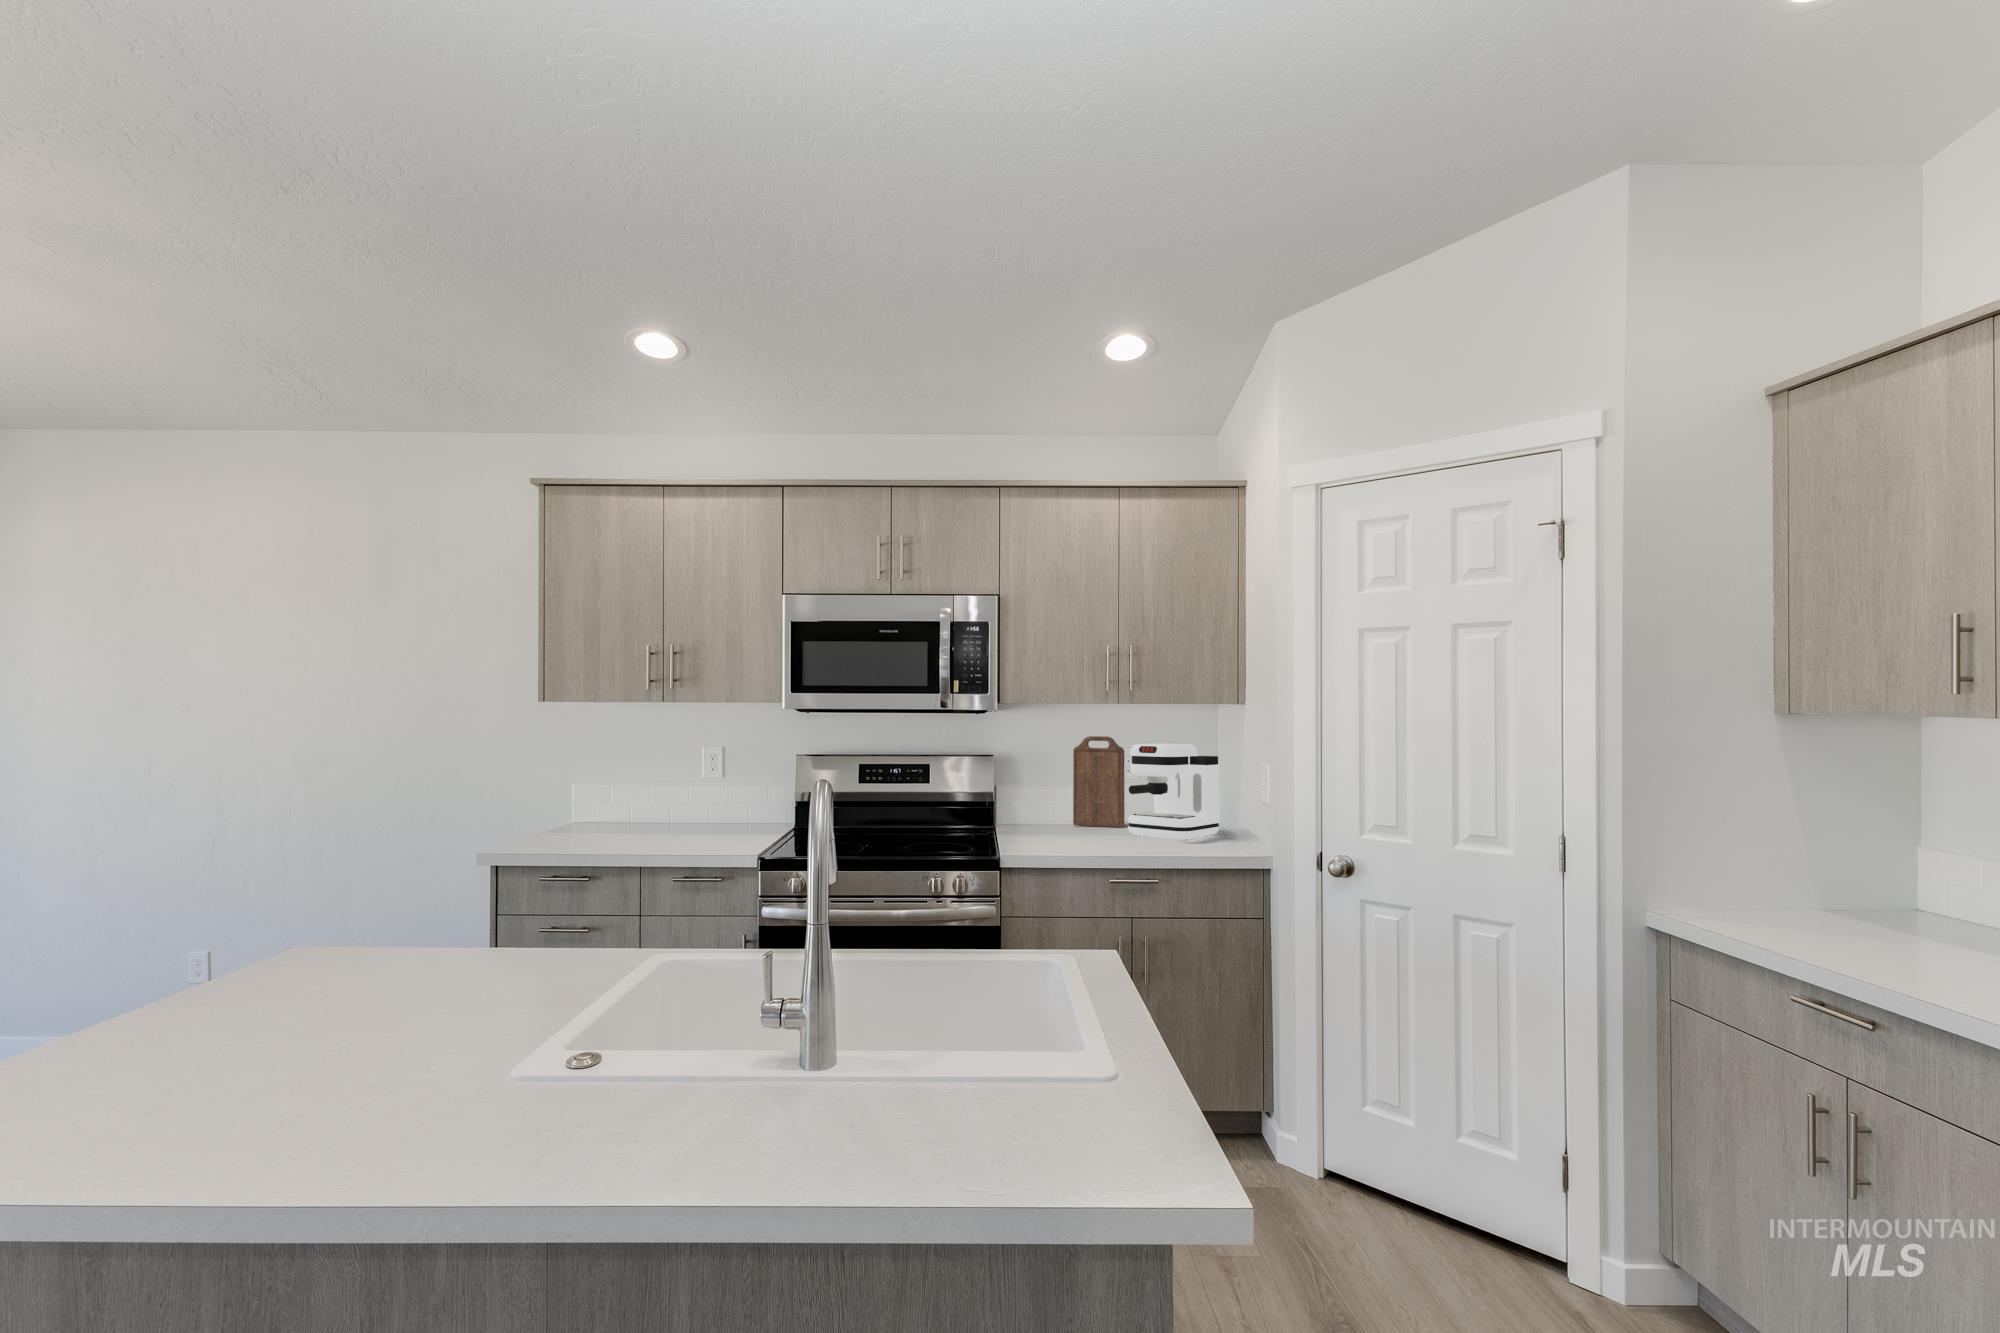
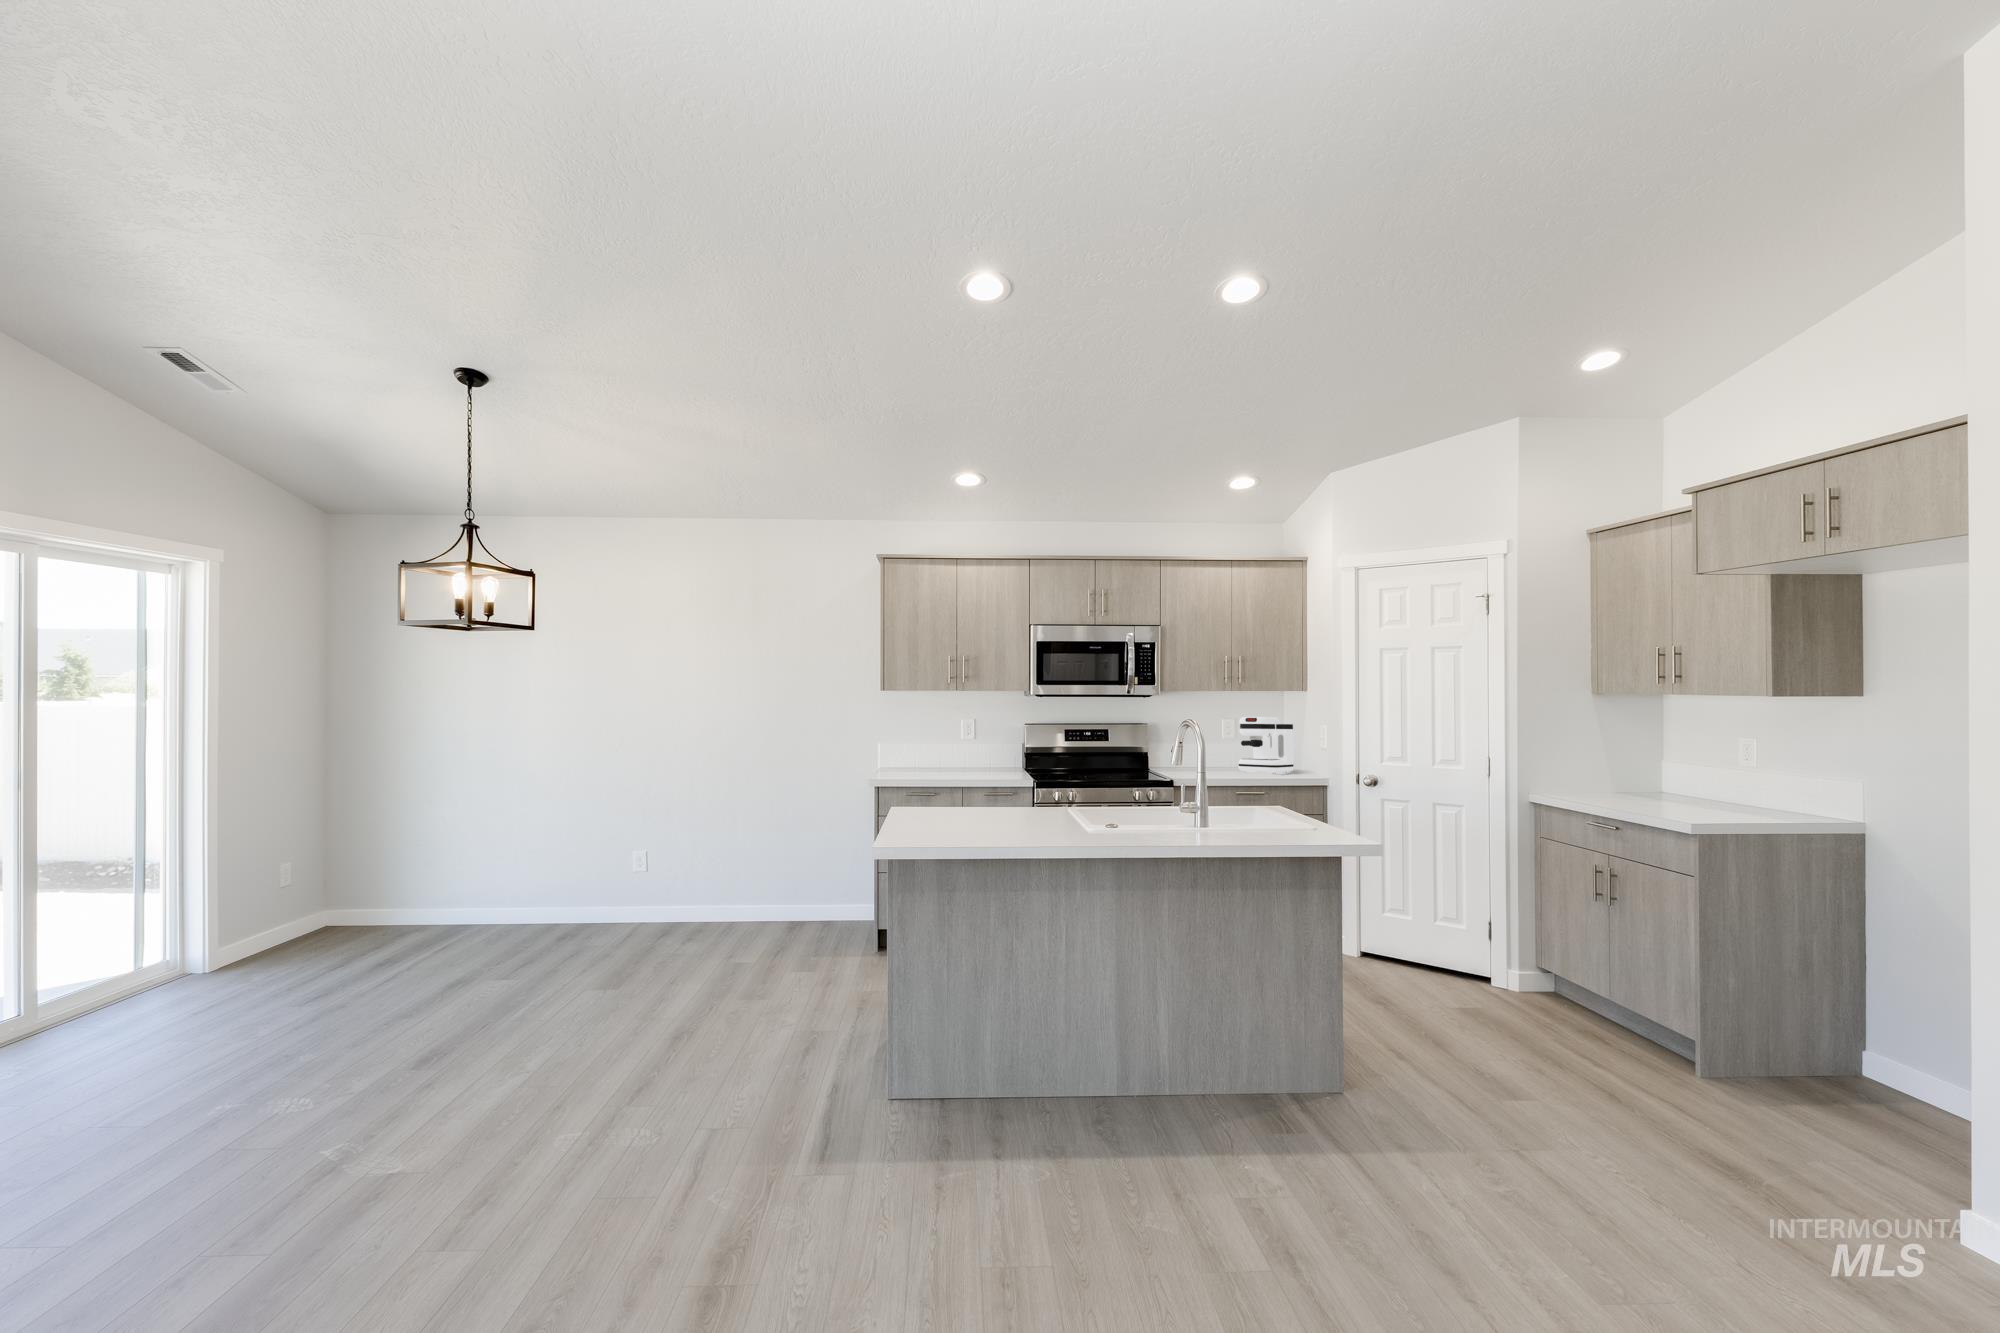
cutting board: present [1073,736,1124,827] -> none [1198,713,1232,770]

